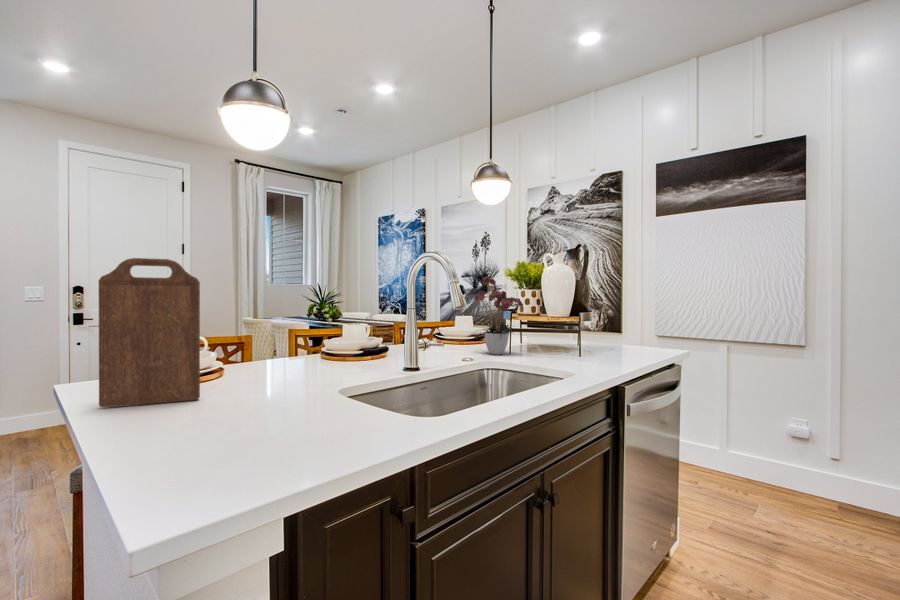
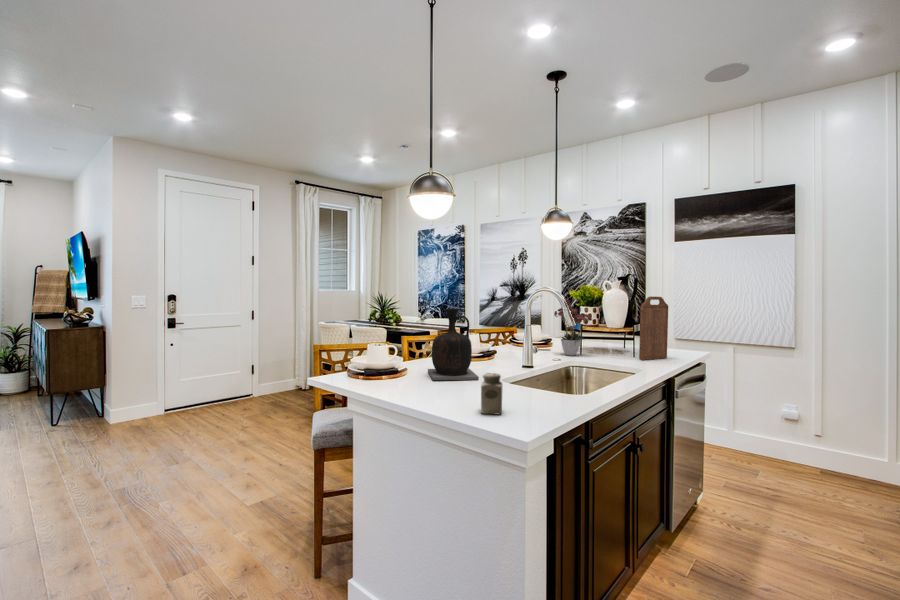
cutting board: present [99,258,200,407] -> present [639,296,668,360]
vase: none [231,281,317,391] -> present [428,308,479,380]
salt shaker: none [187,381,244,462] -> present [481,373,502,414]

